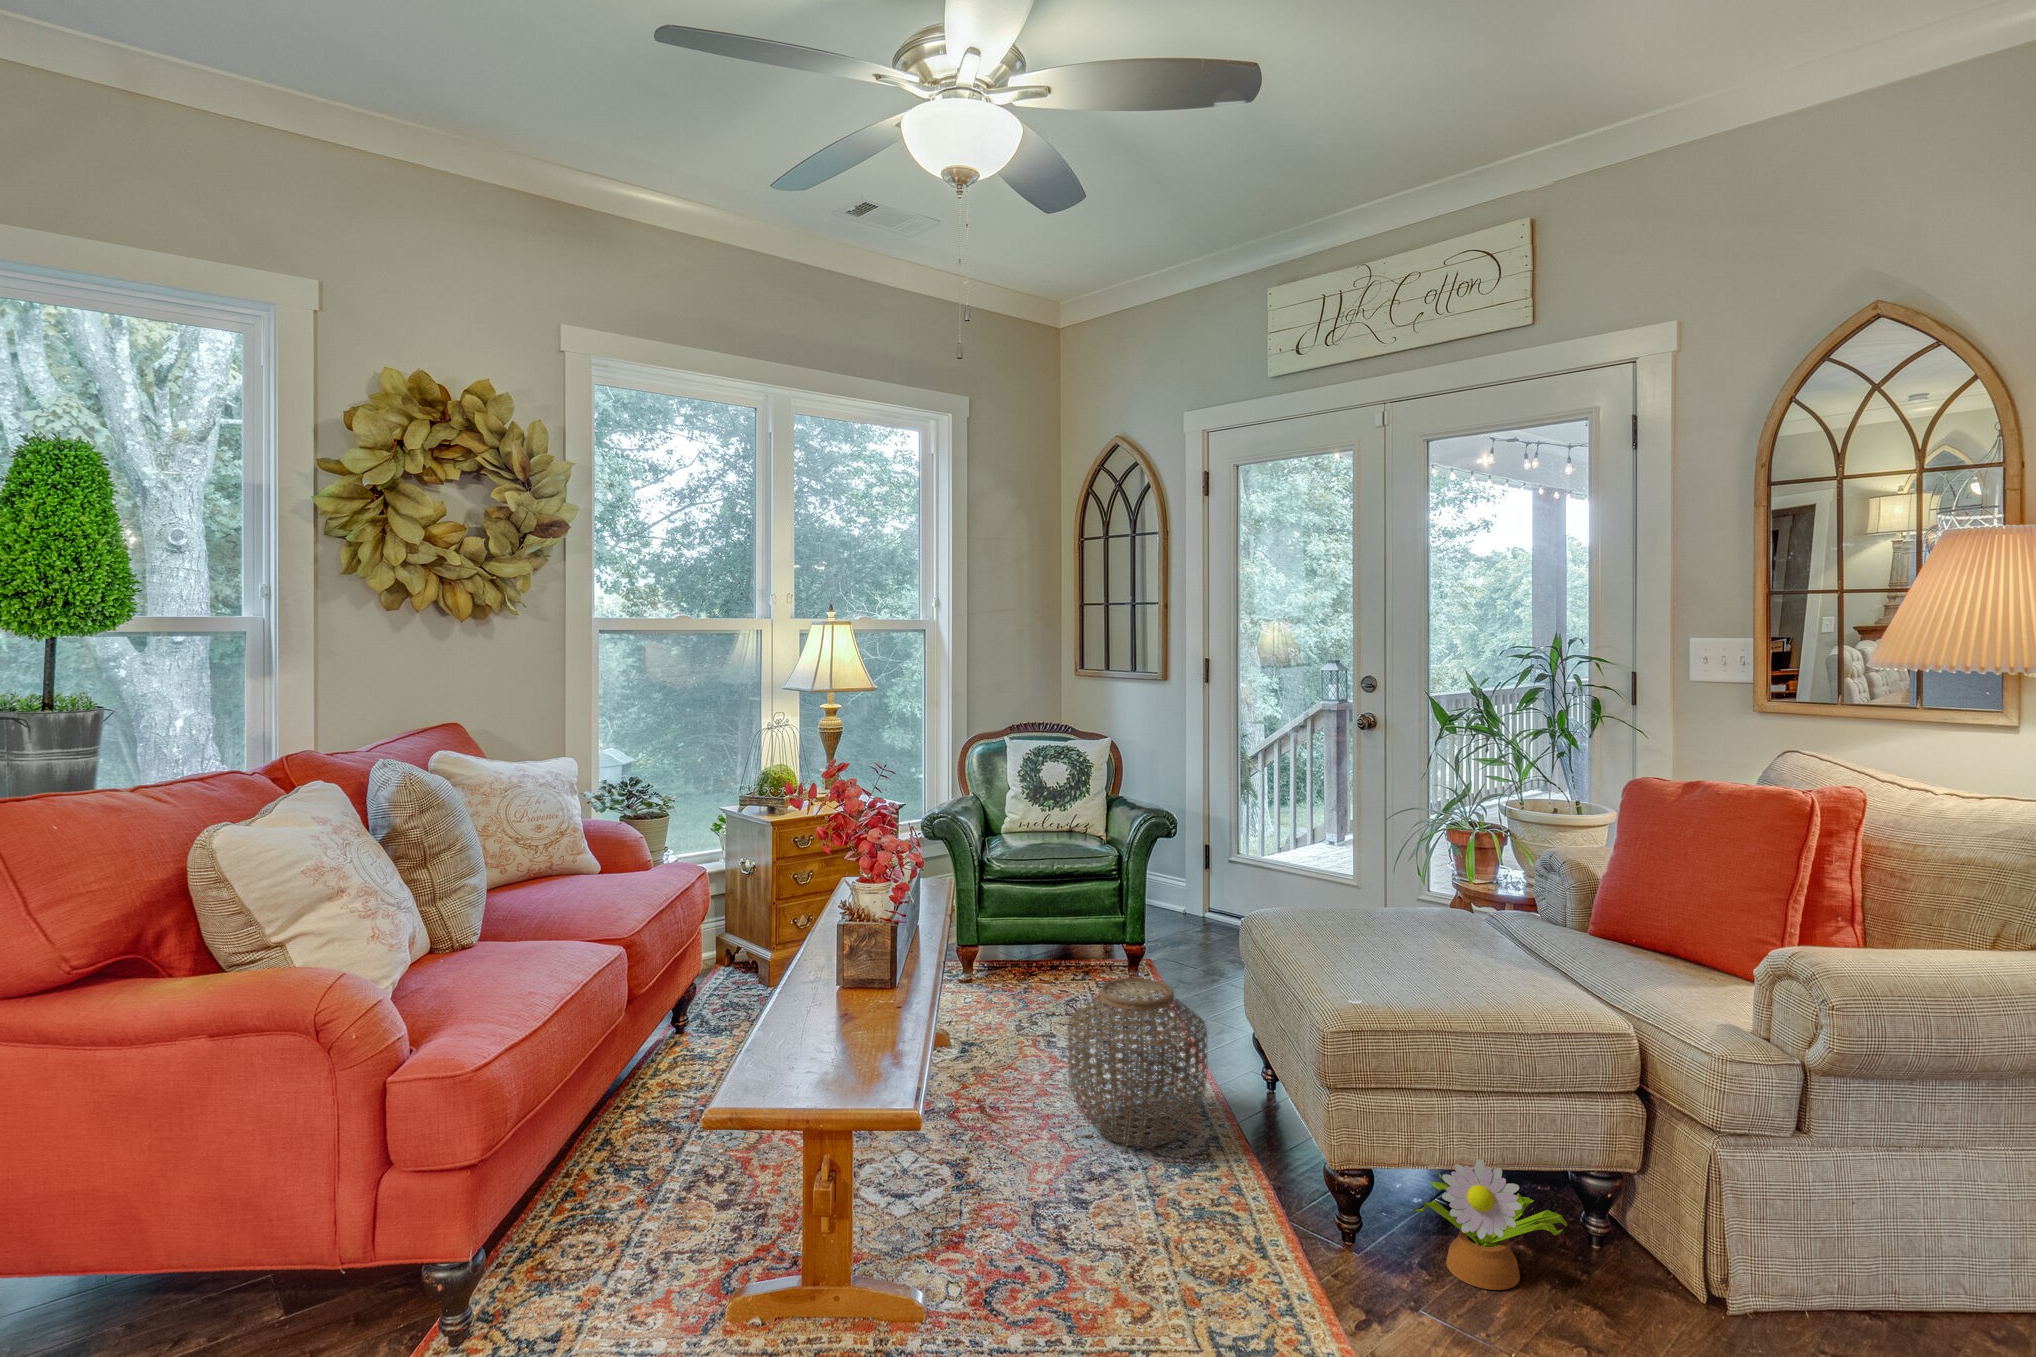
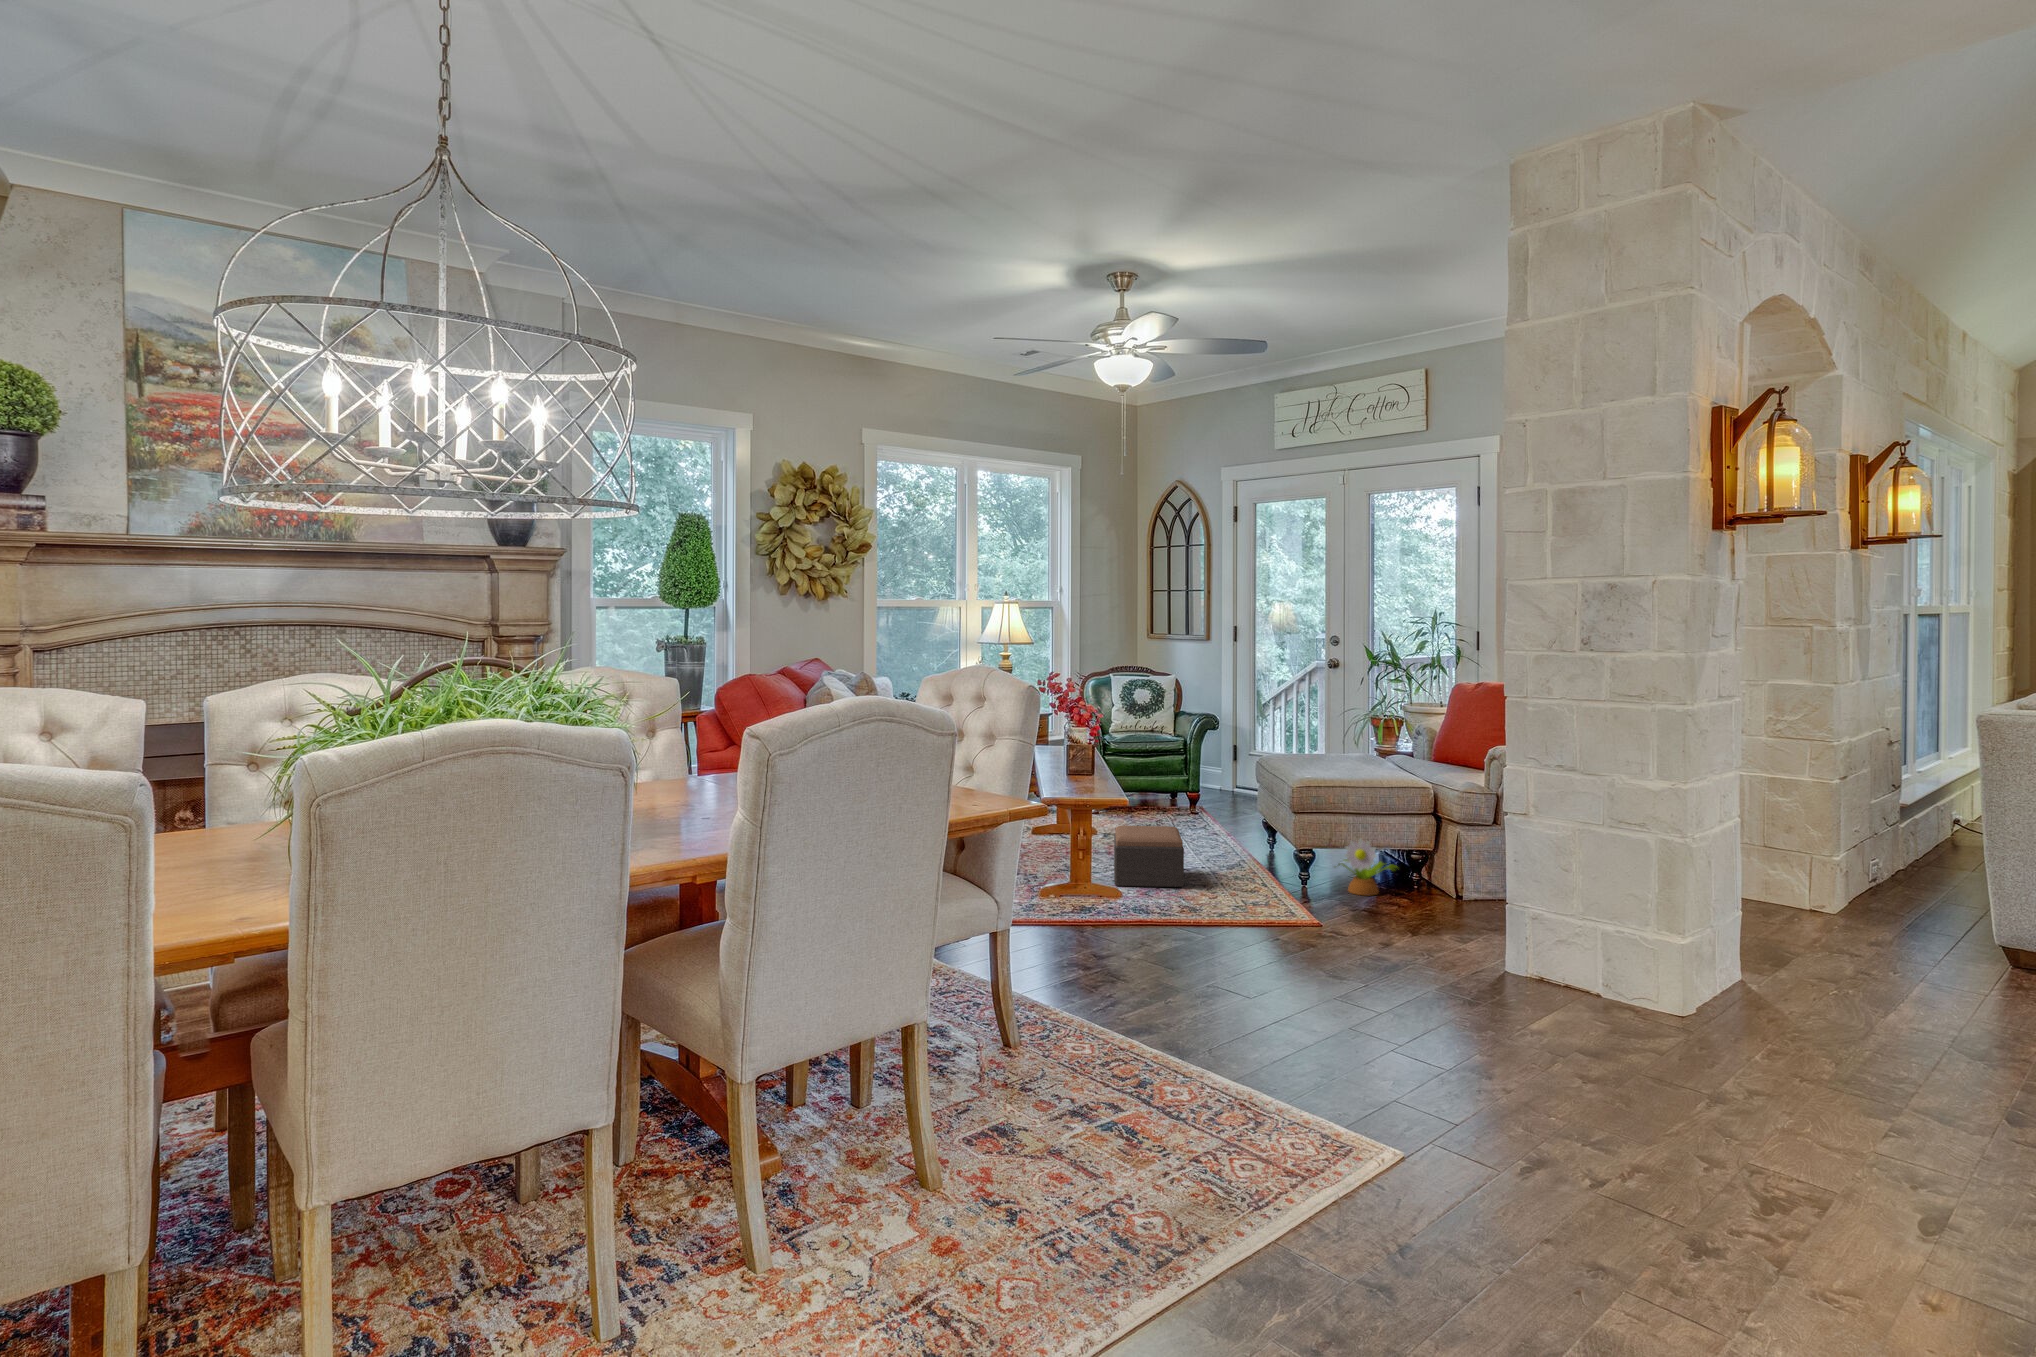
woven basket: present [1068,978,1207,1147] -> none [1169,785,1240,863]
footstool: none [922,1089,1078,1259] -> present [1114,826,1184,887]

